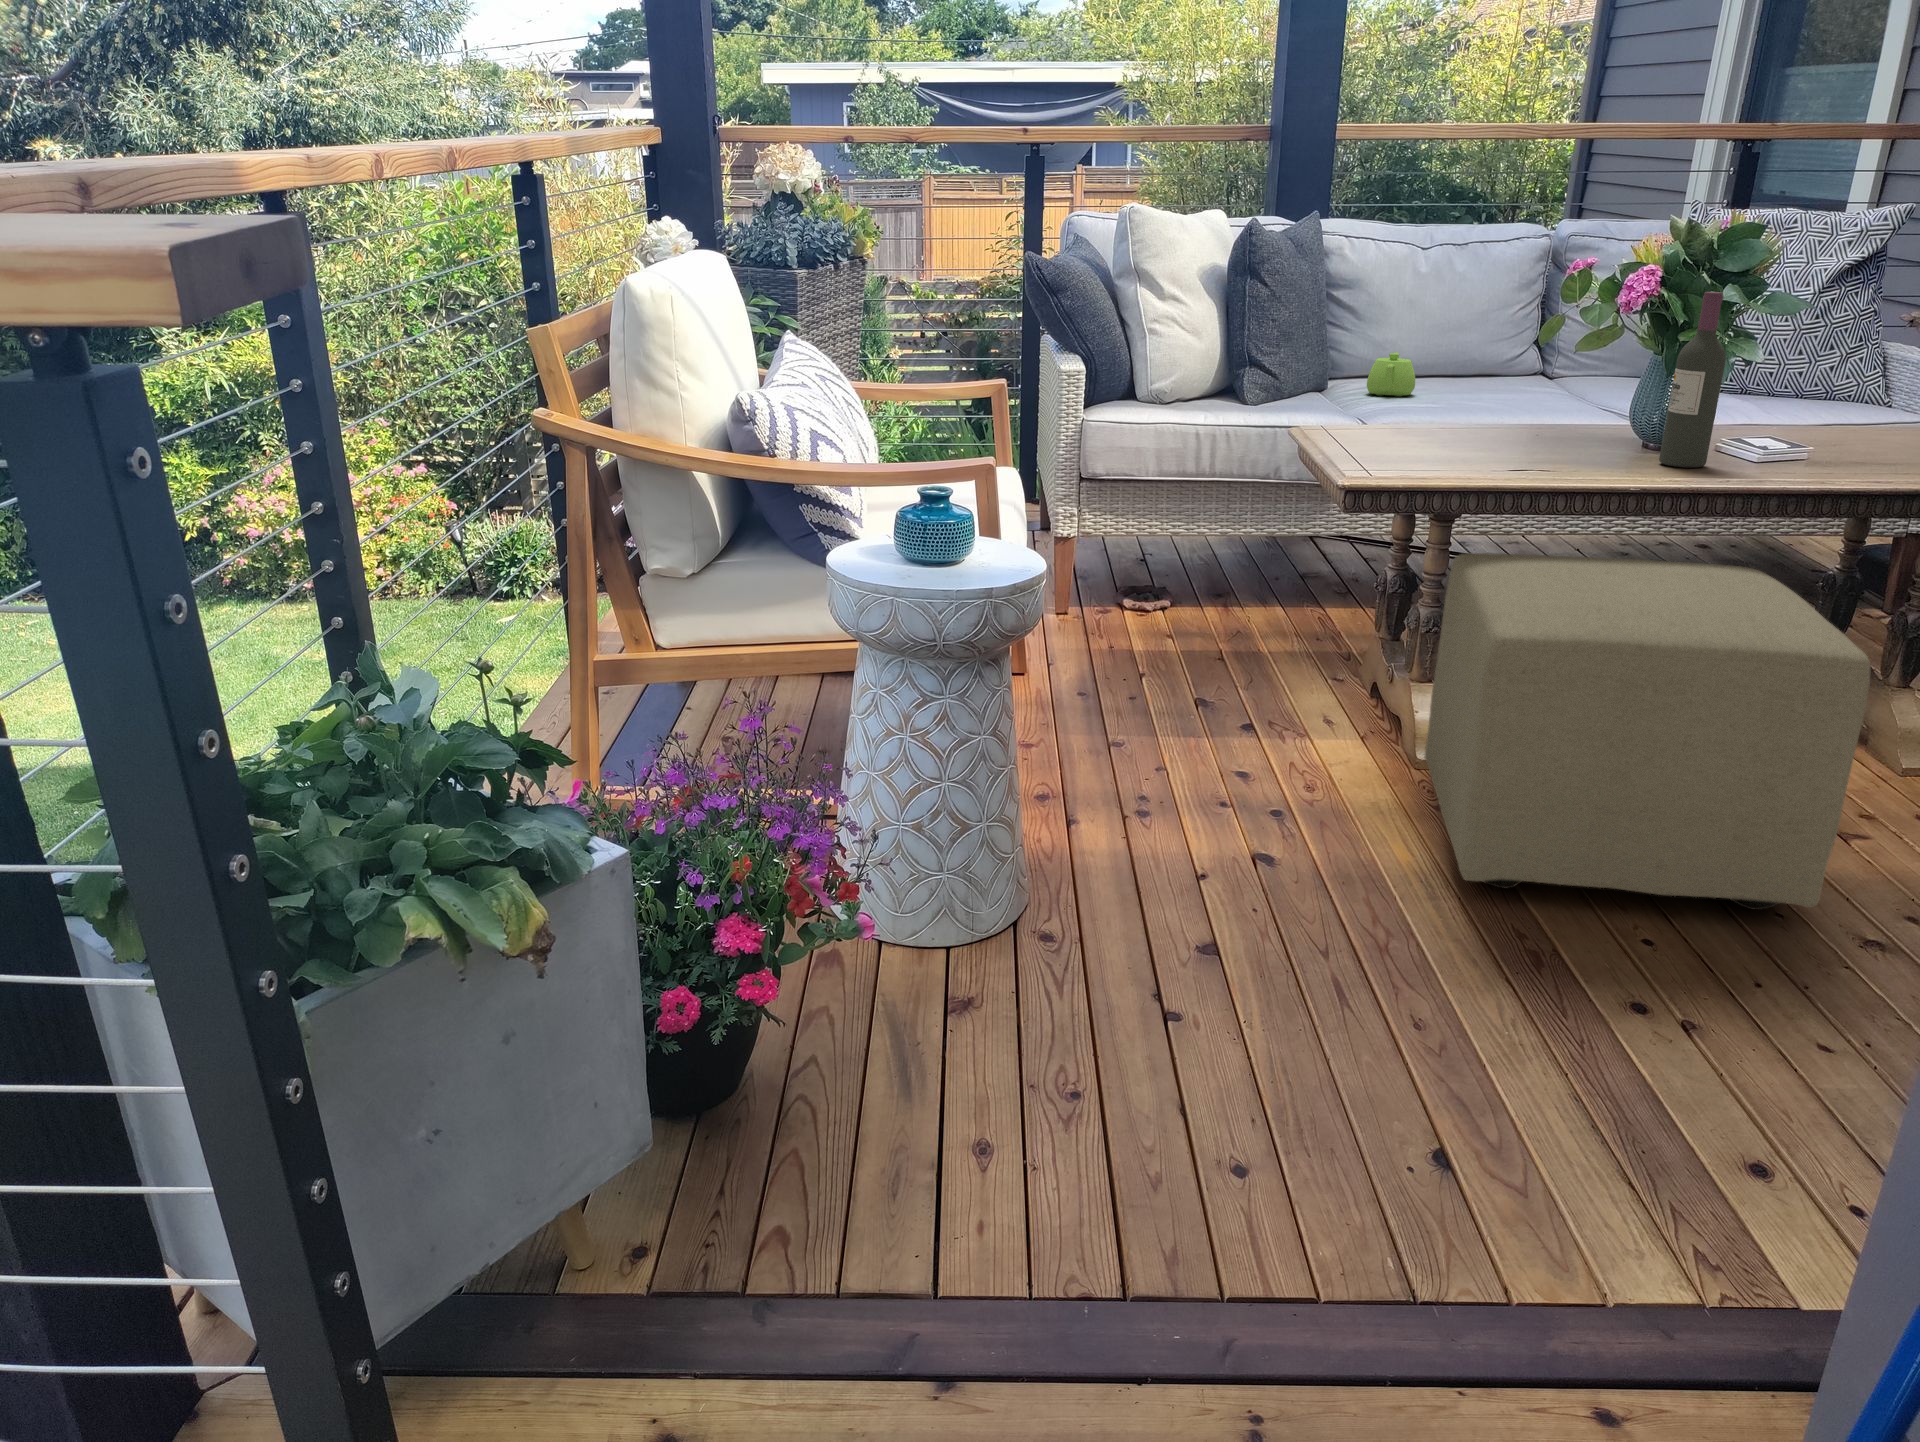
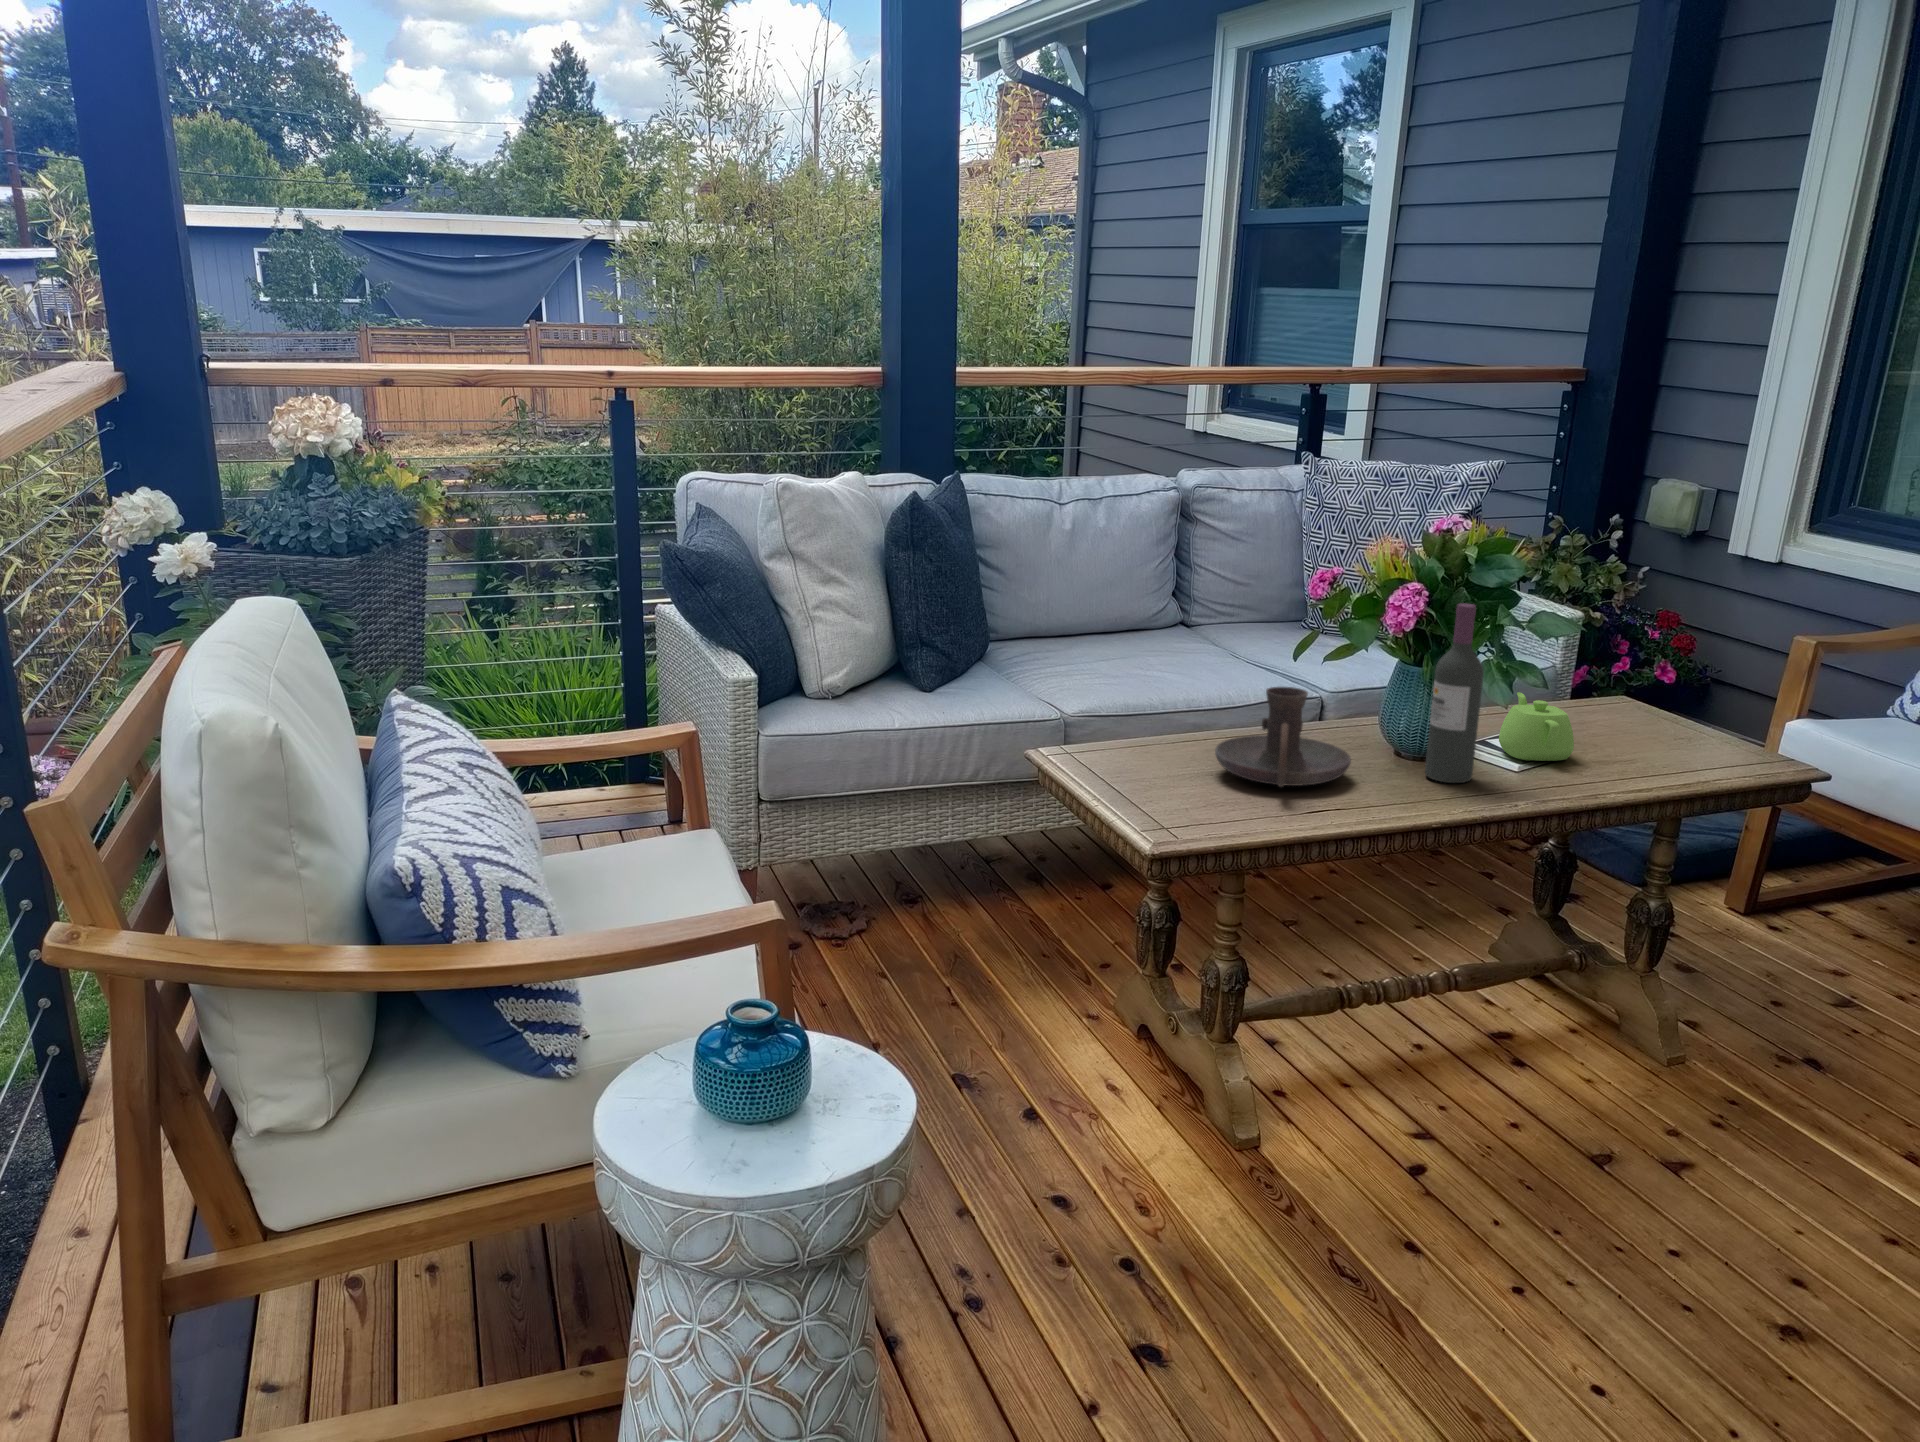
teapot: present [1367,352,1415,397] -> present [1499,692,1574,761]
candle holder: none [1455,371,1584,458] -> present [1215,687,1351,787]
ottoman: present [1424,553,1871,910] -> none [1247,896,1780,1349]

